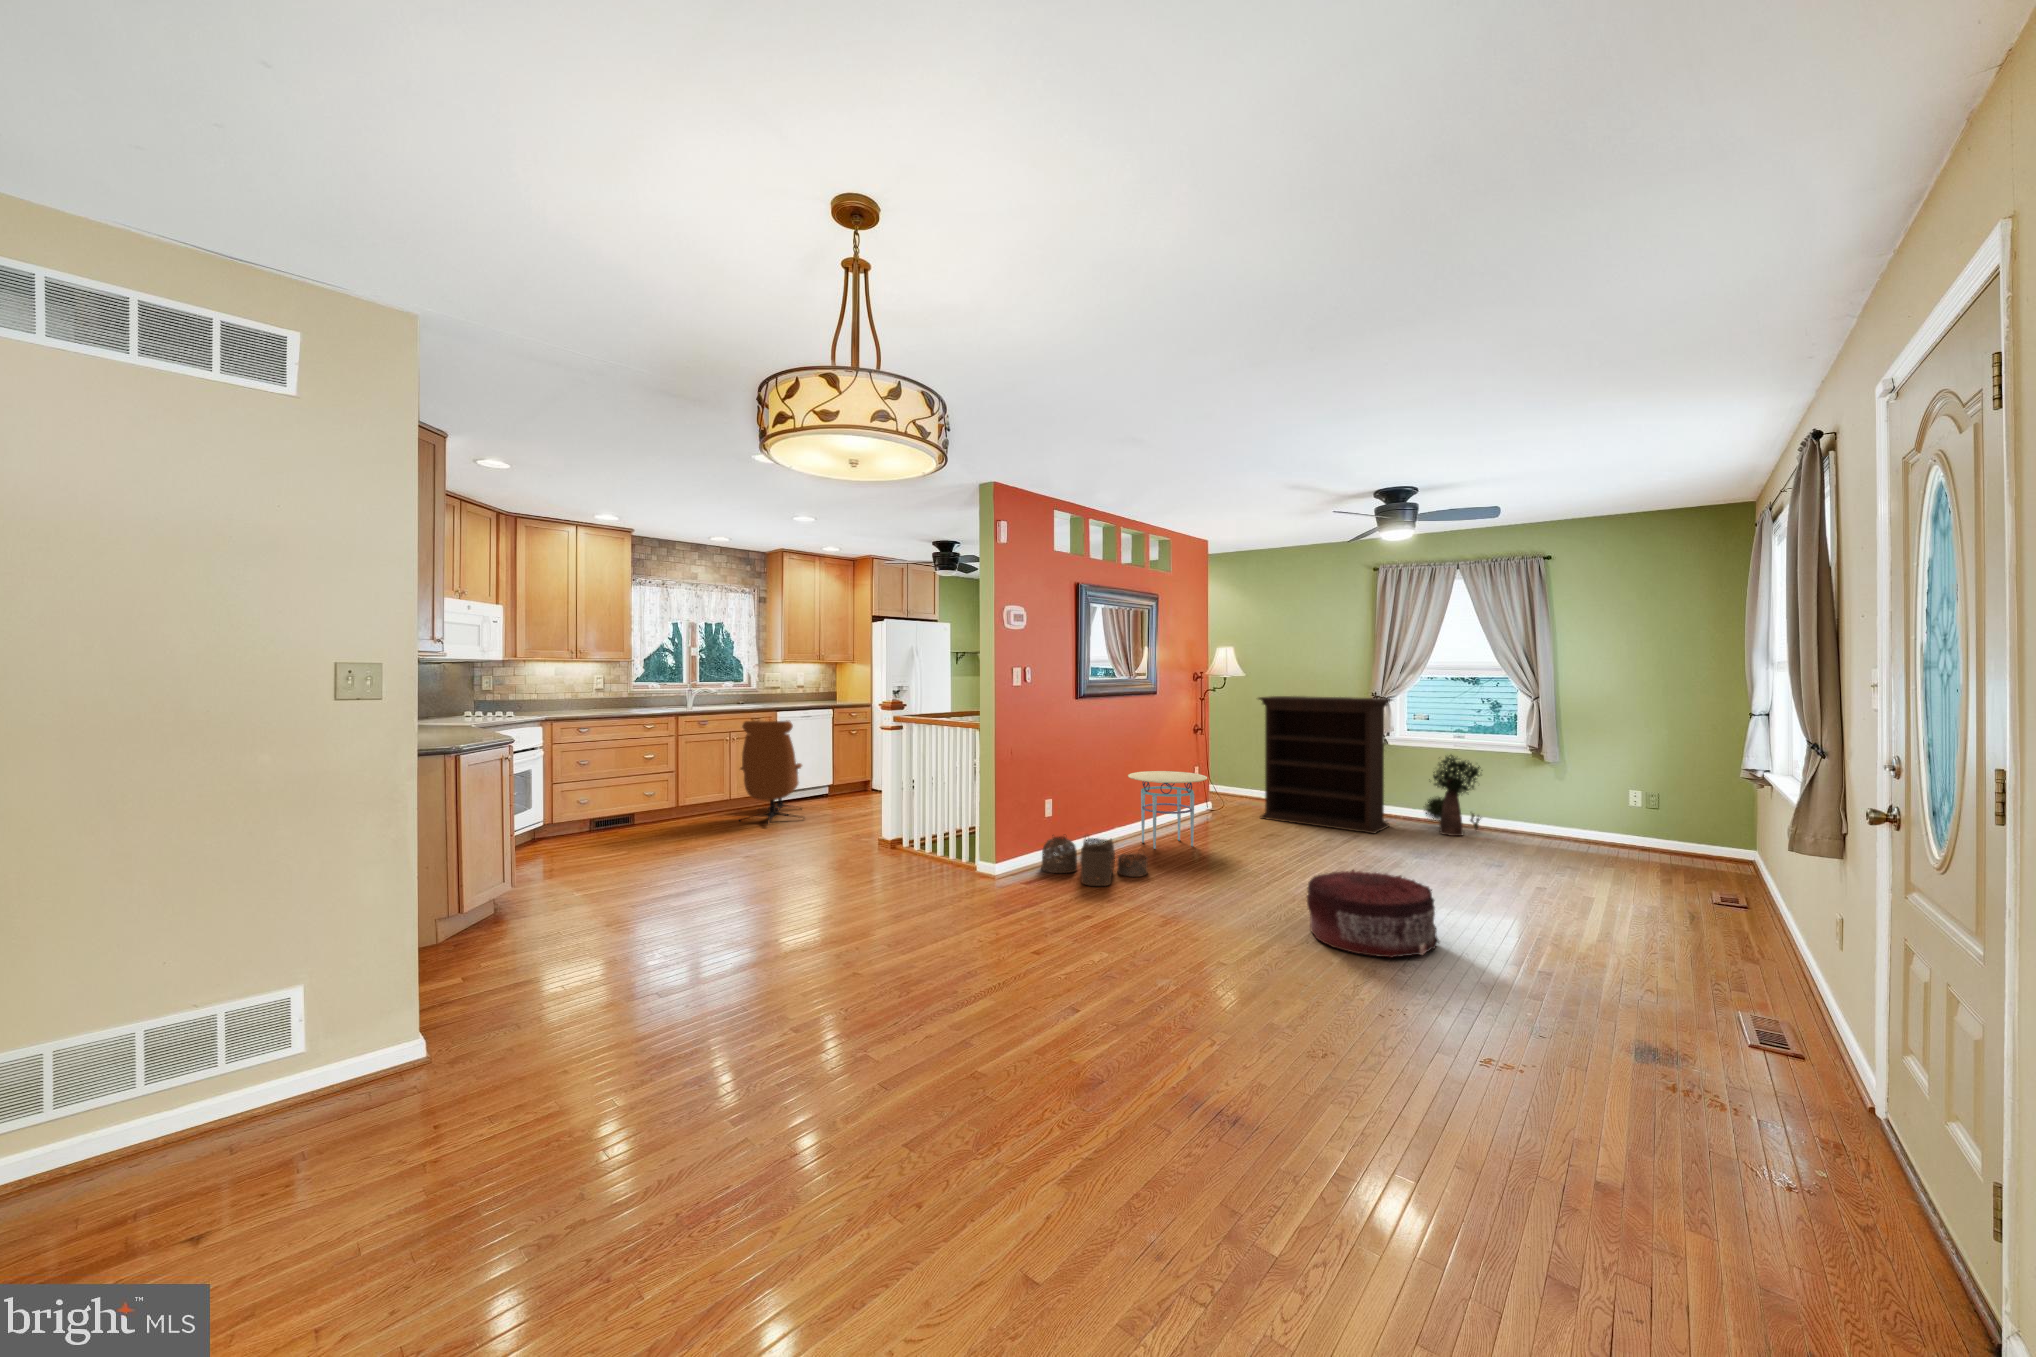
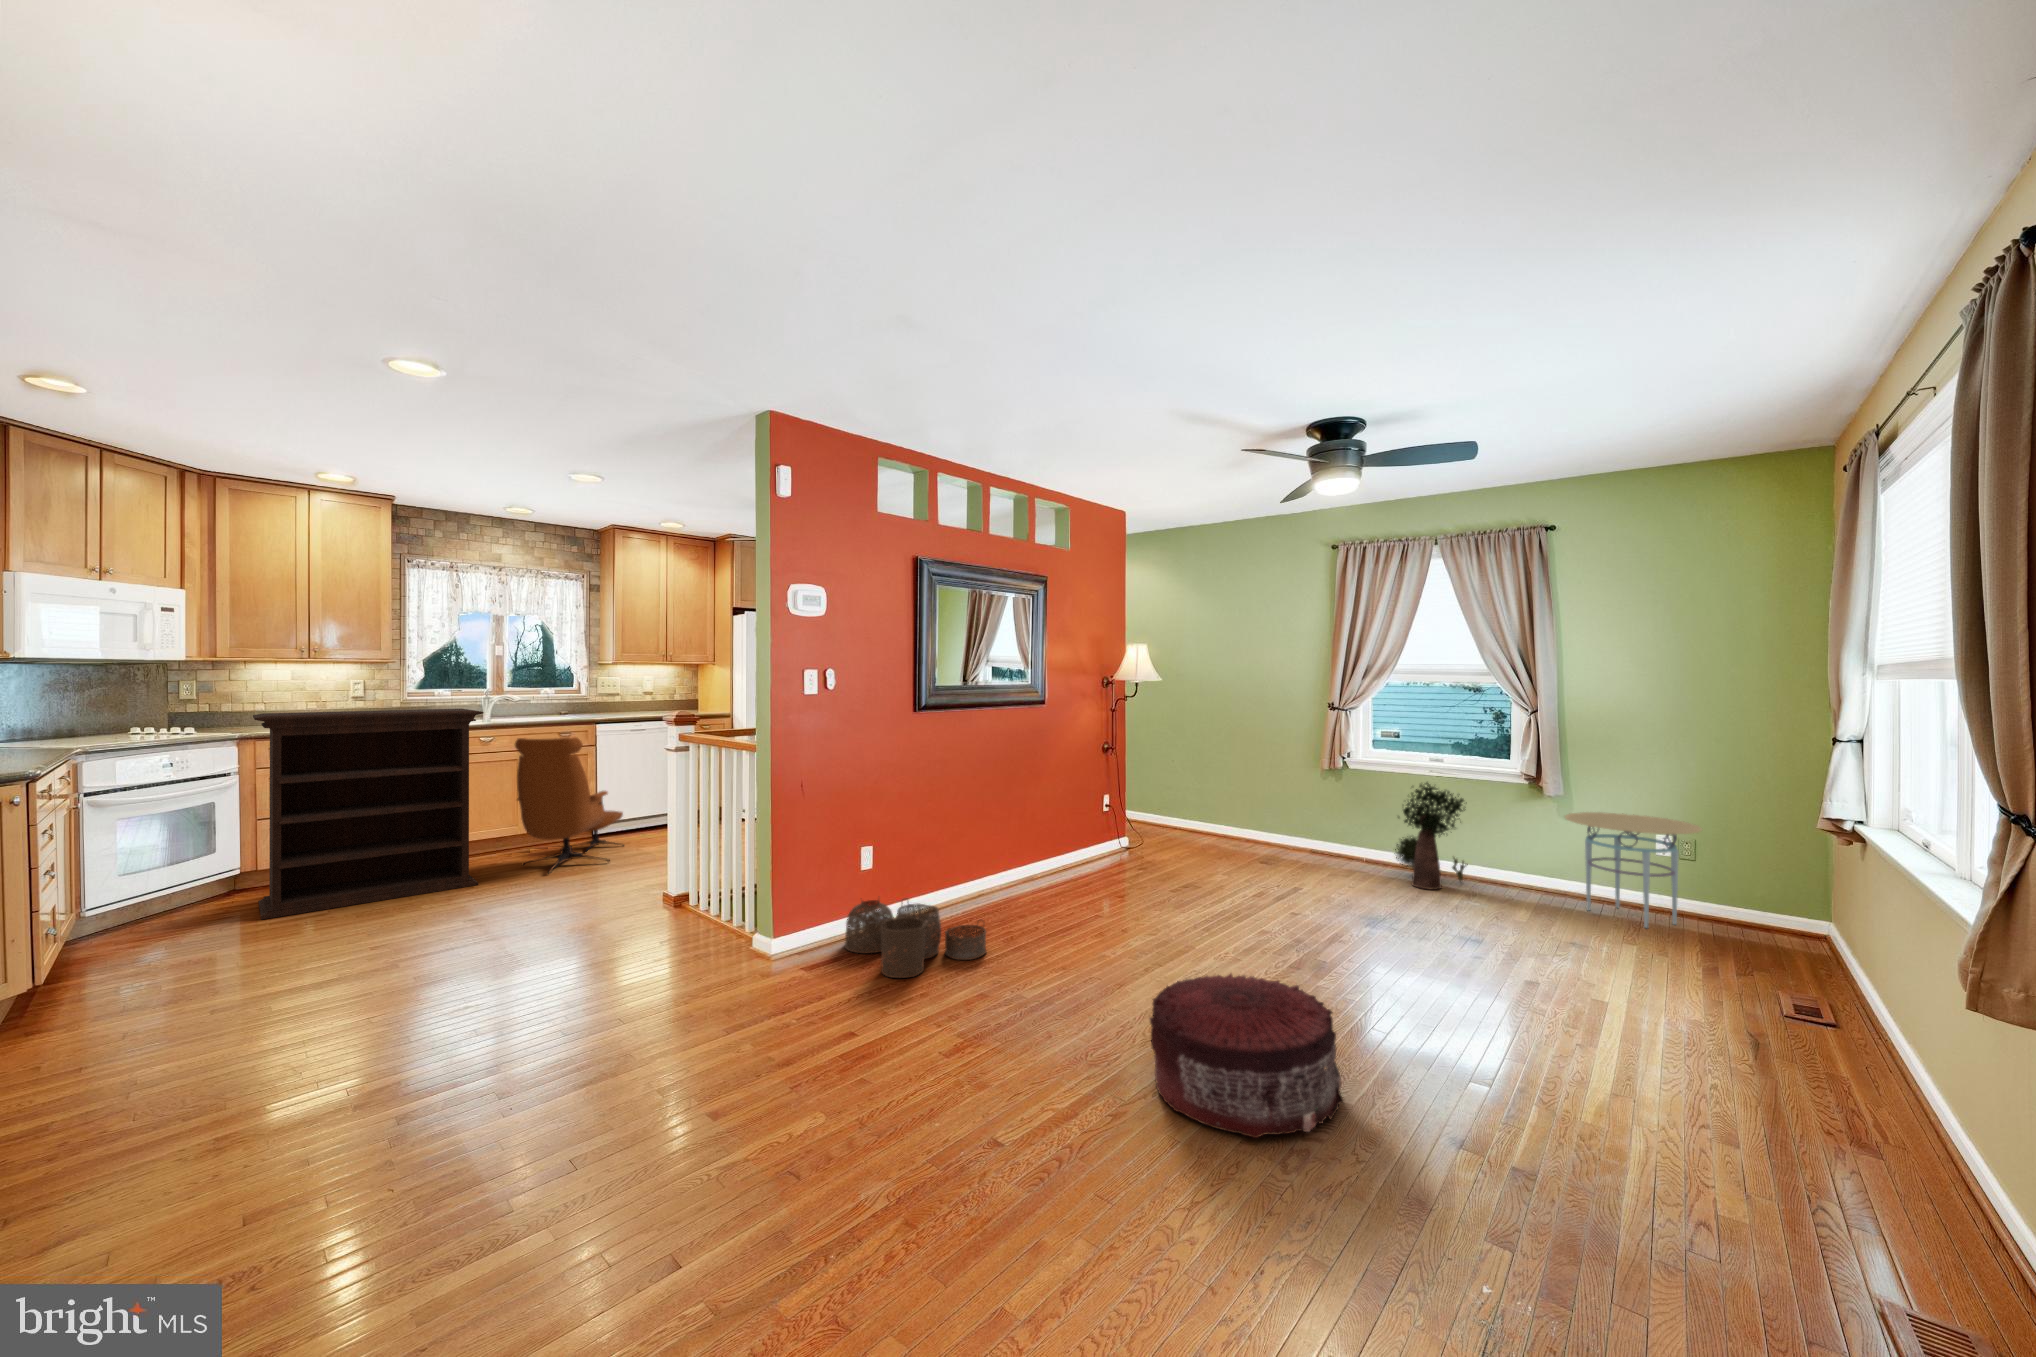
bookshelf: present [1258,696,1392,834] -> present [253,709,484,919]
side table: present [1128,771,1207,849] -> present [1565,812,1702,928]

